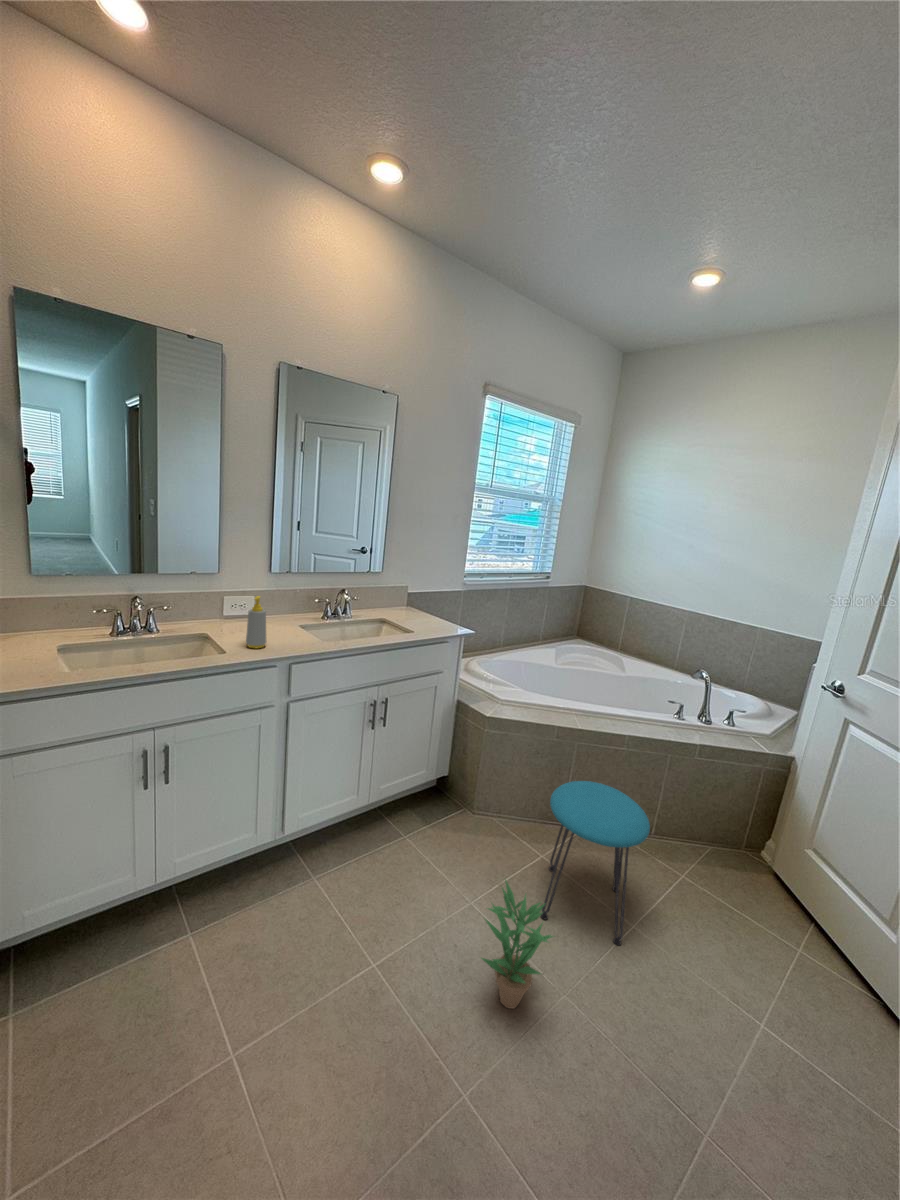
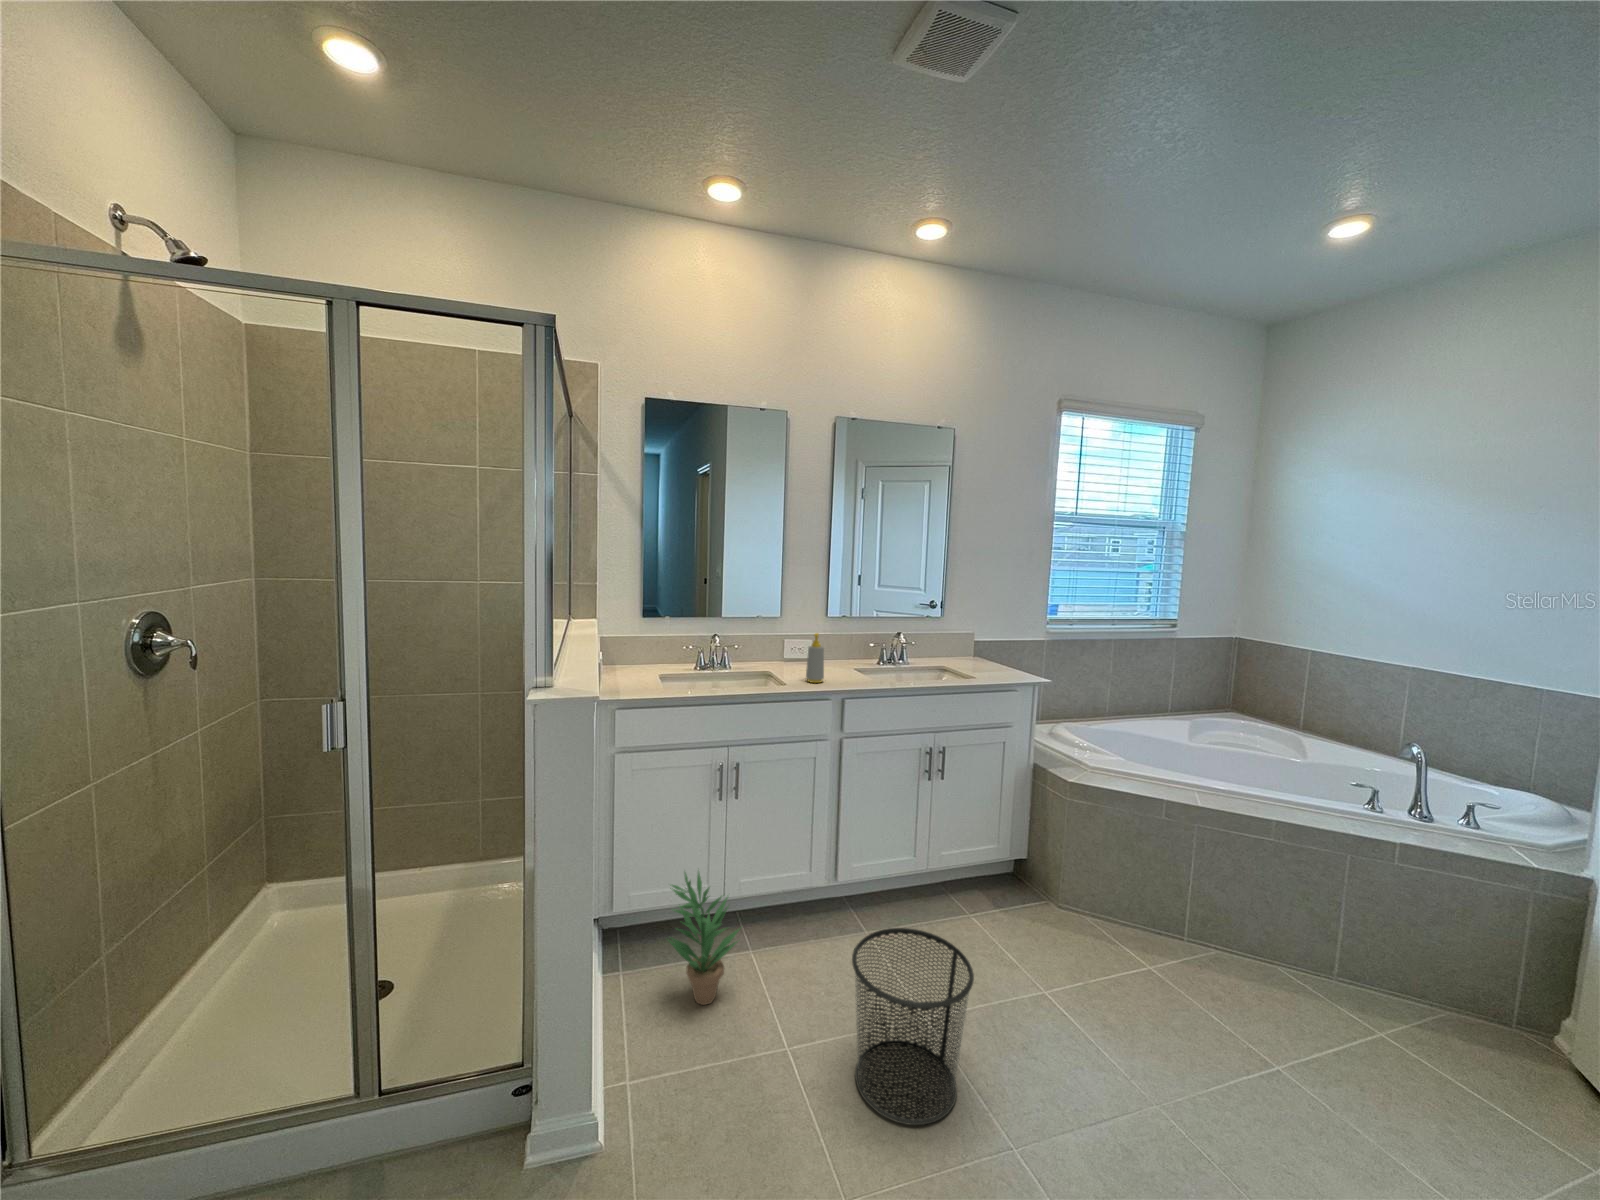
stool: present [541,781,650,945] -> none [1139,862,1290,1077]
potted plant: present [481,880,553,1008] -> present [668,872,740,1005]
waste bin: none [299,904,425,1118] -> present [852,928,974,1125]

